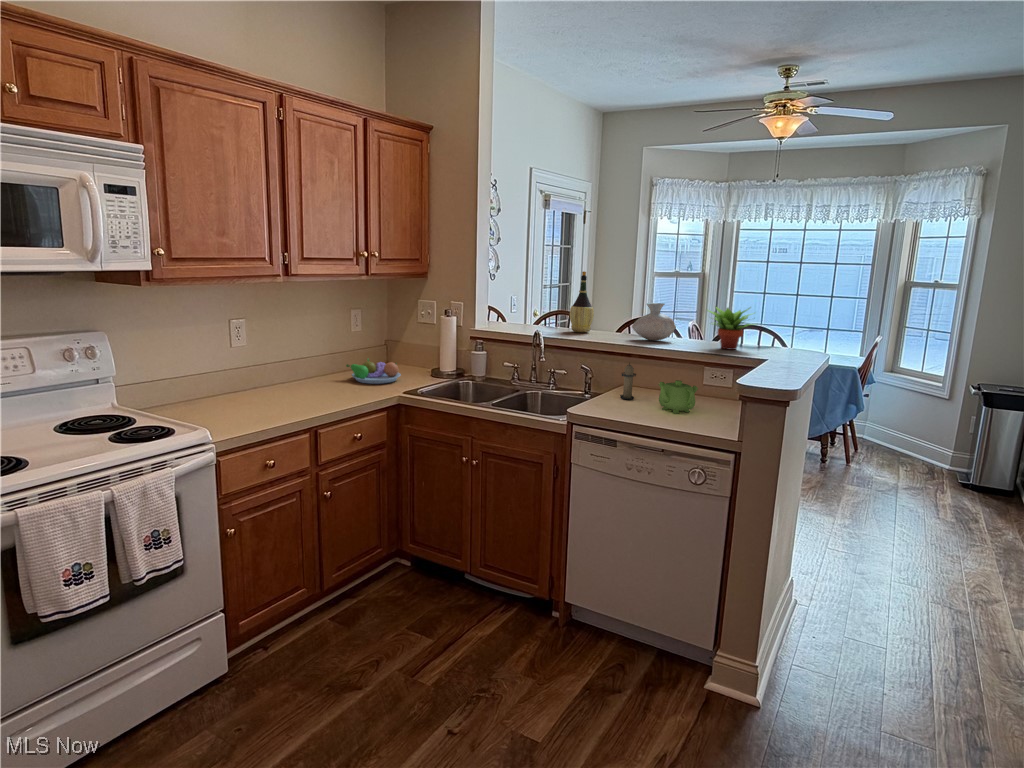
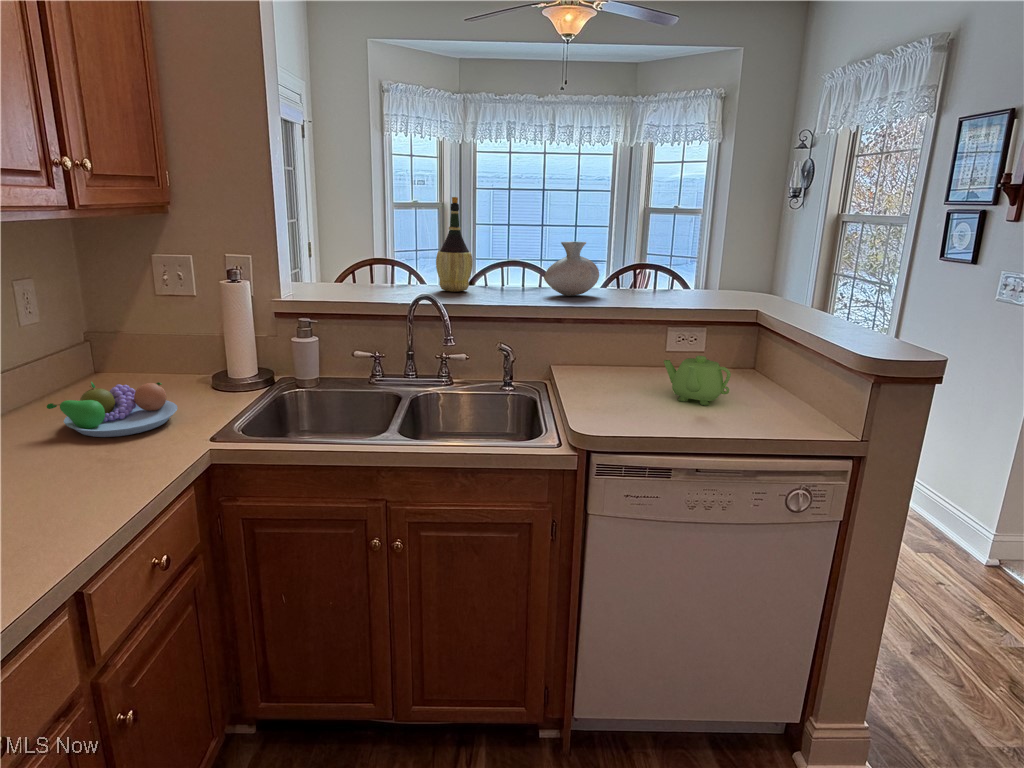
succulent plant: present [707,307,754,350] -> none [646,241,711,300]
candle: present [620,364,636,400] -> none [594,335,623,393]

